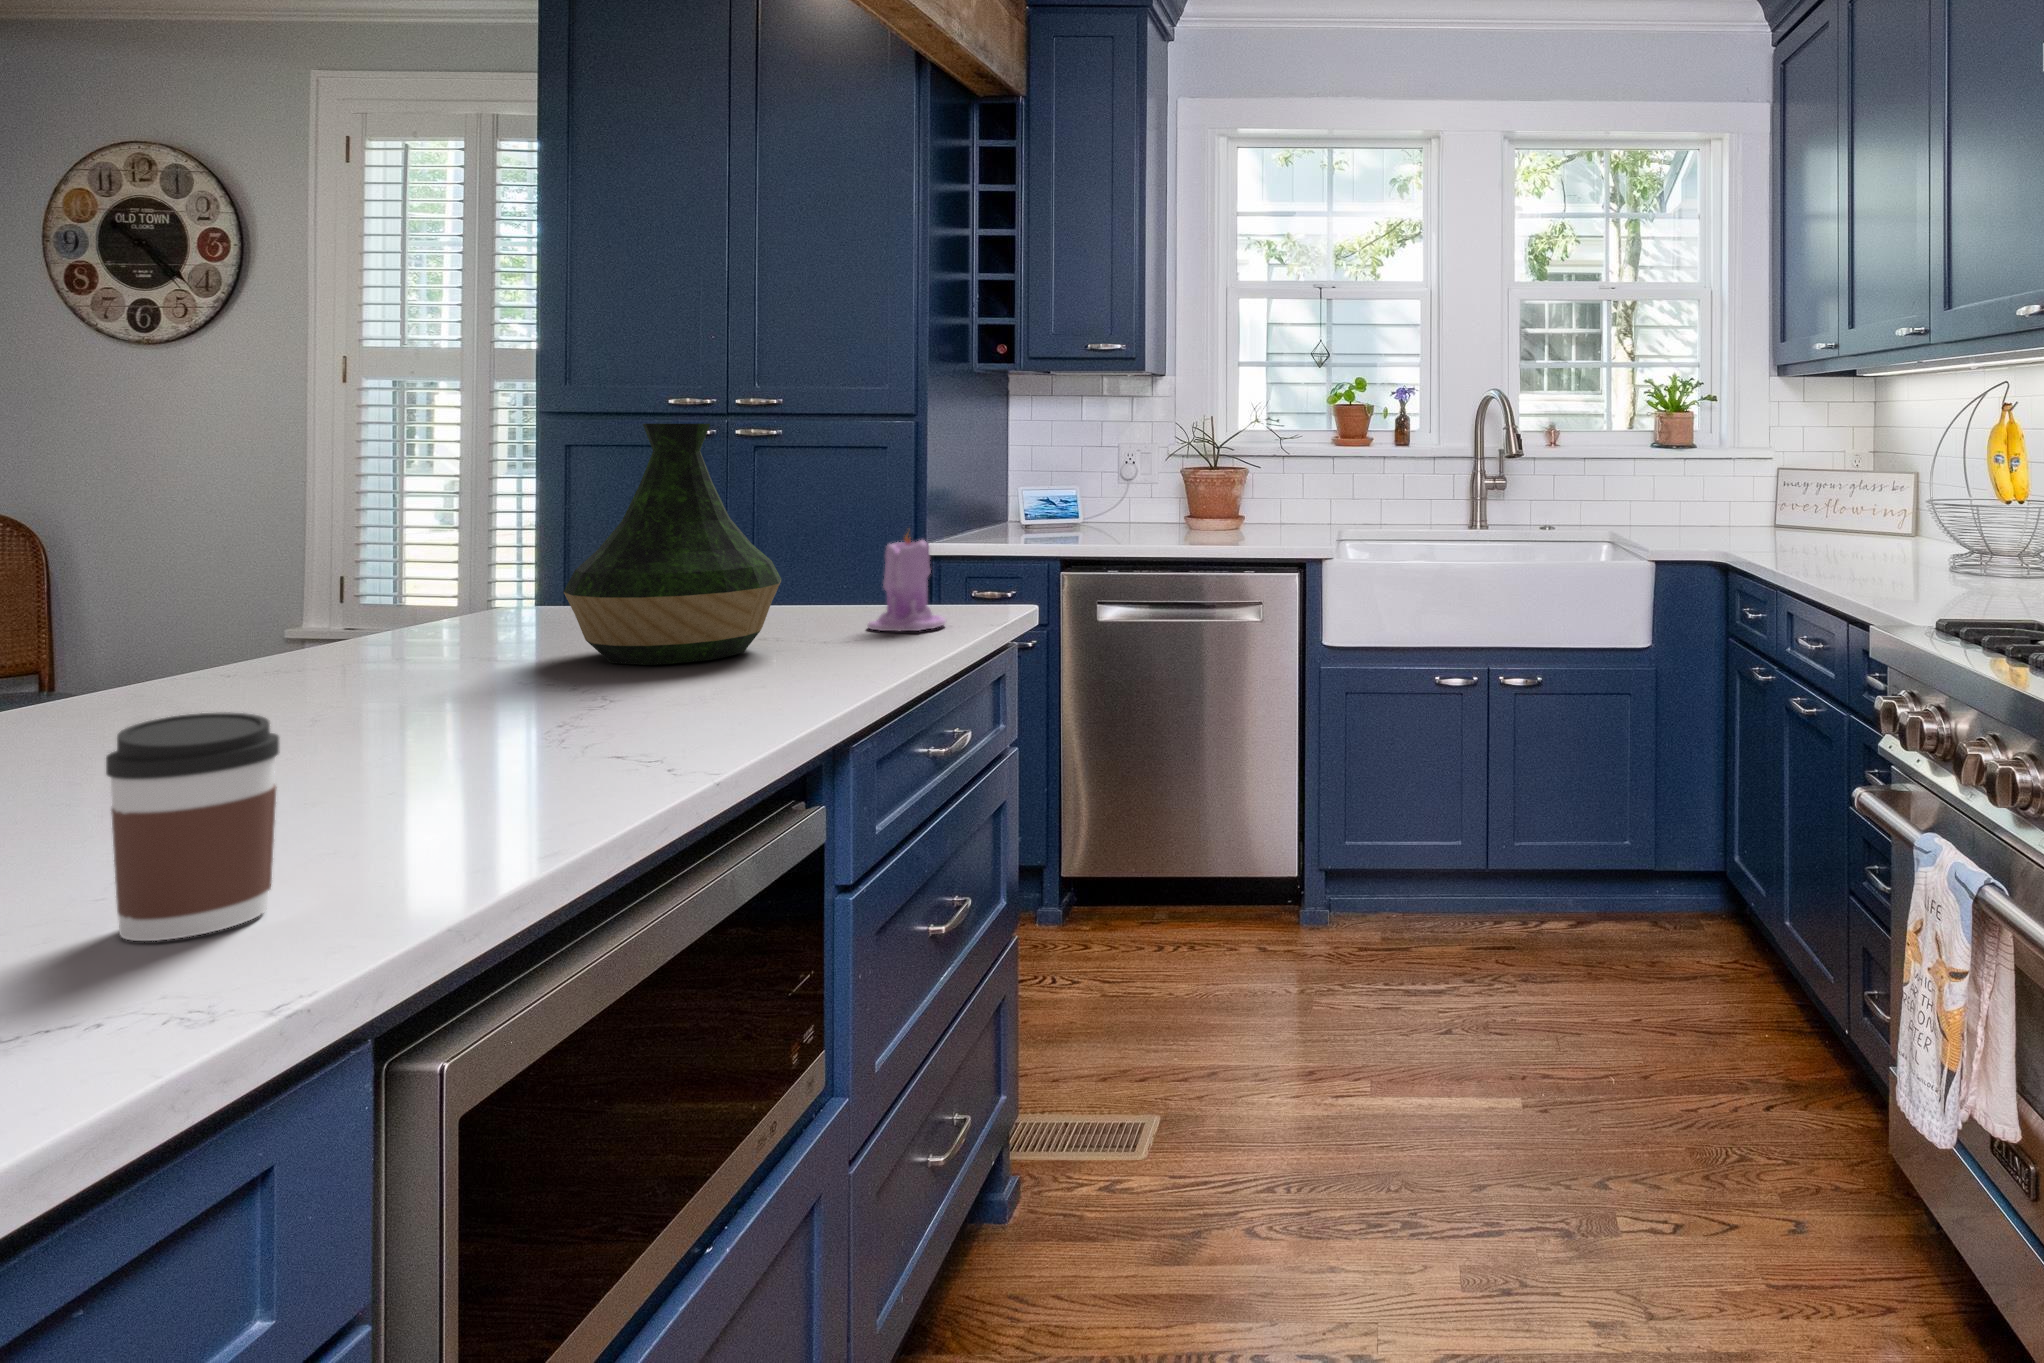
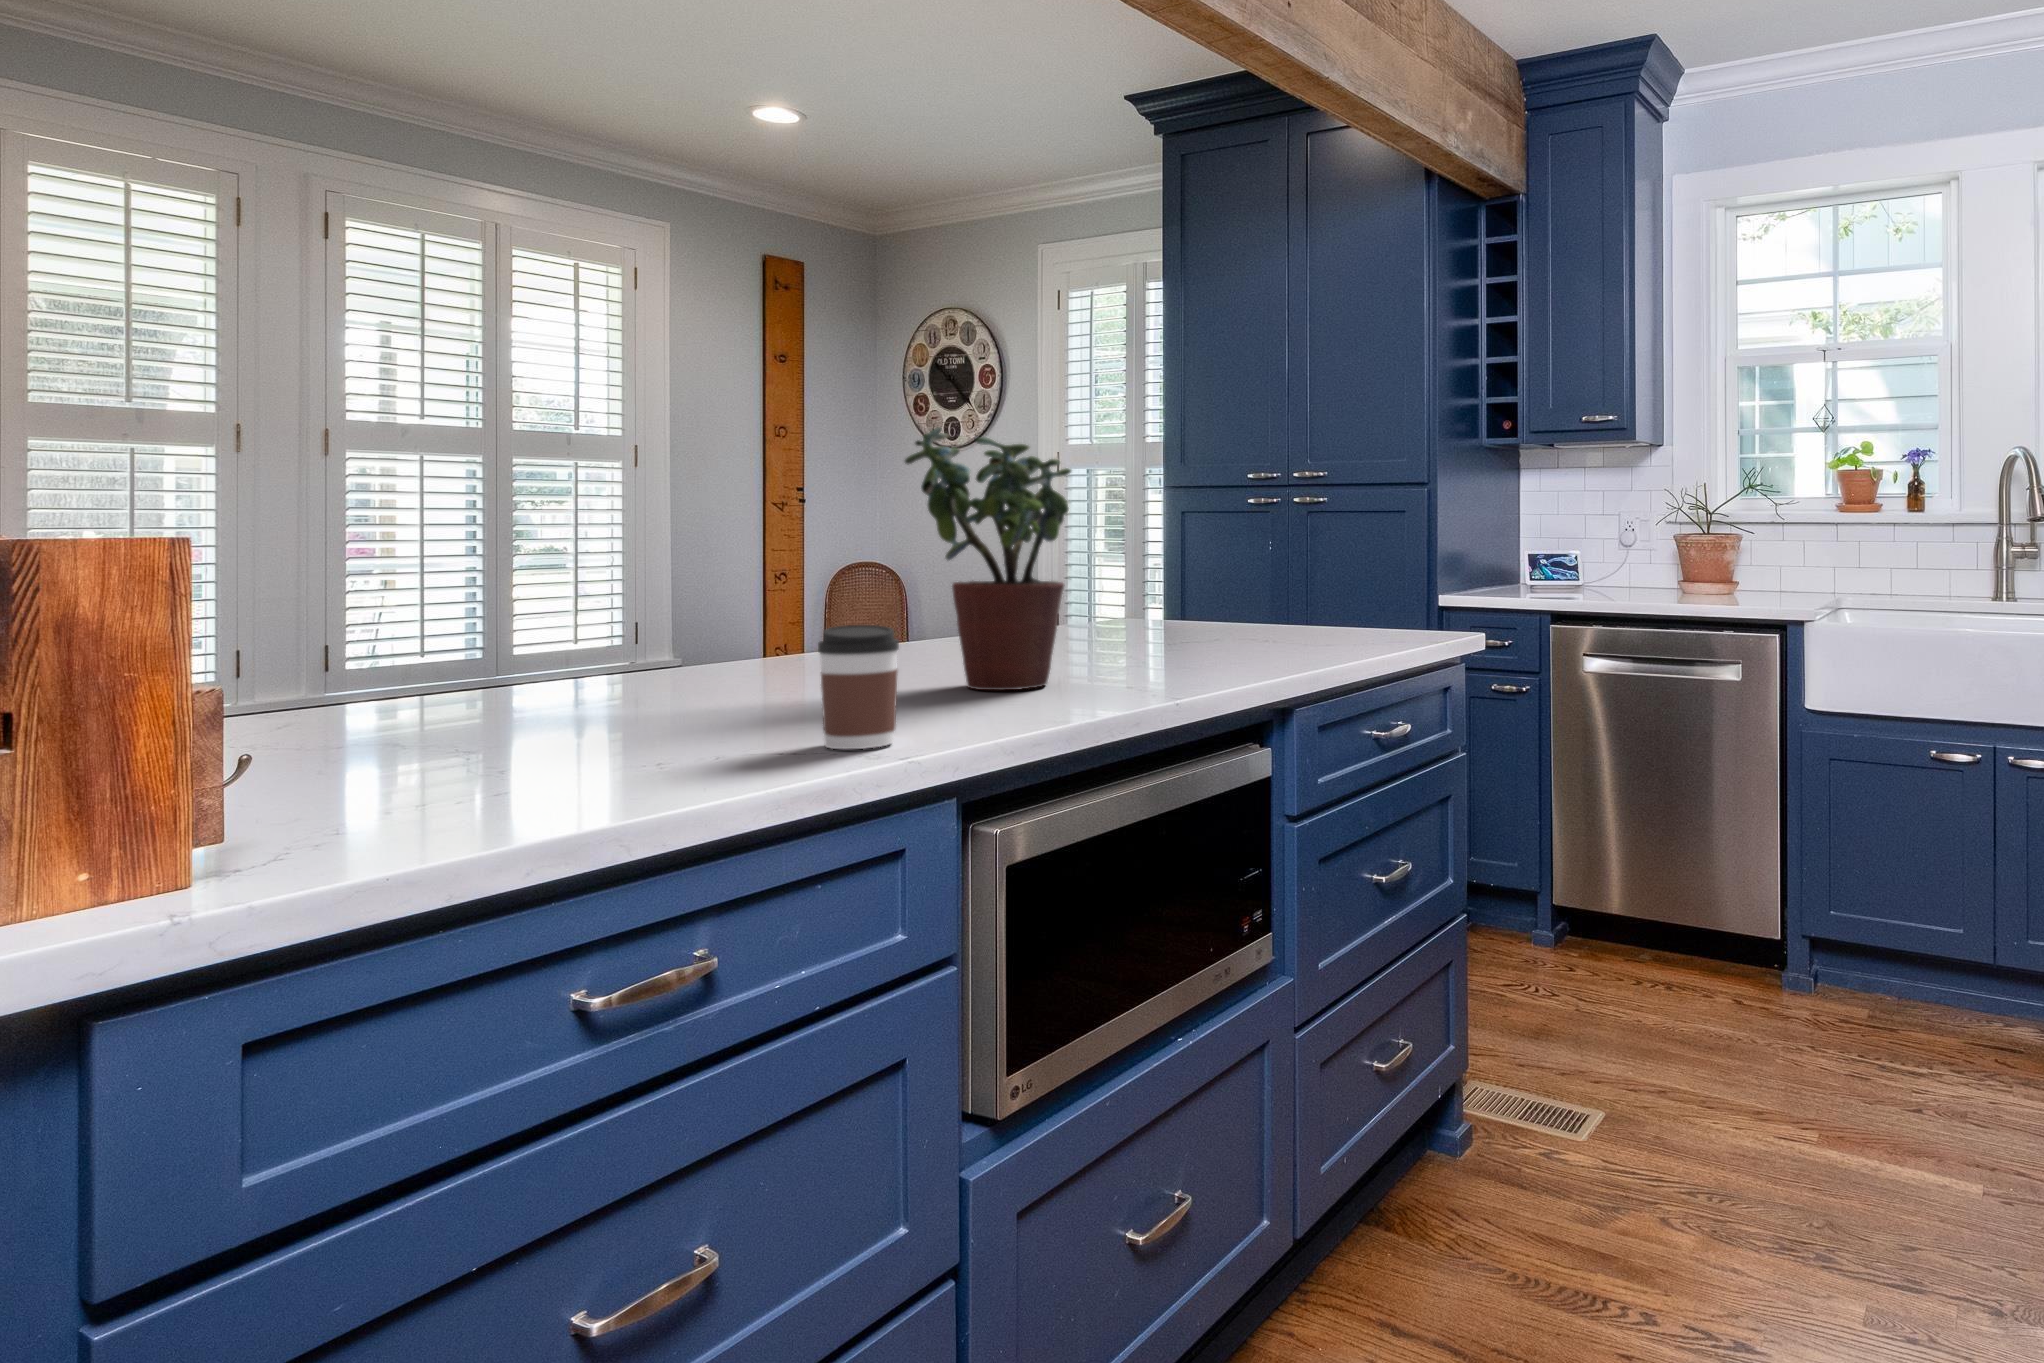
potted plant: none [216,363,527,764] -> present [905,427,1071,690]
vase: present [564,424,782,665] -> none [1125,476,1271,655]
candle: present [868,534,946,631] -> none [1342,562,1403,646]

